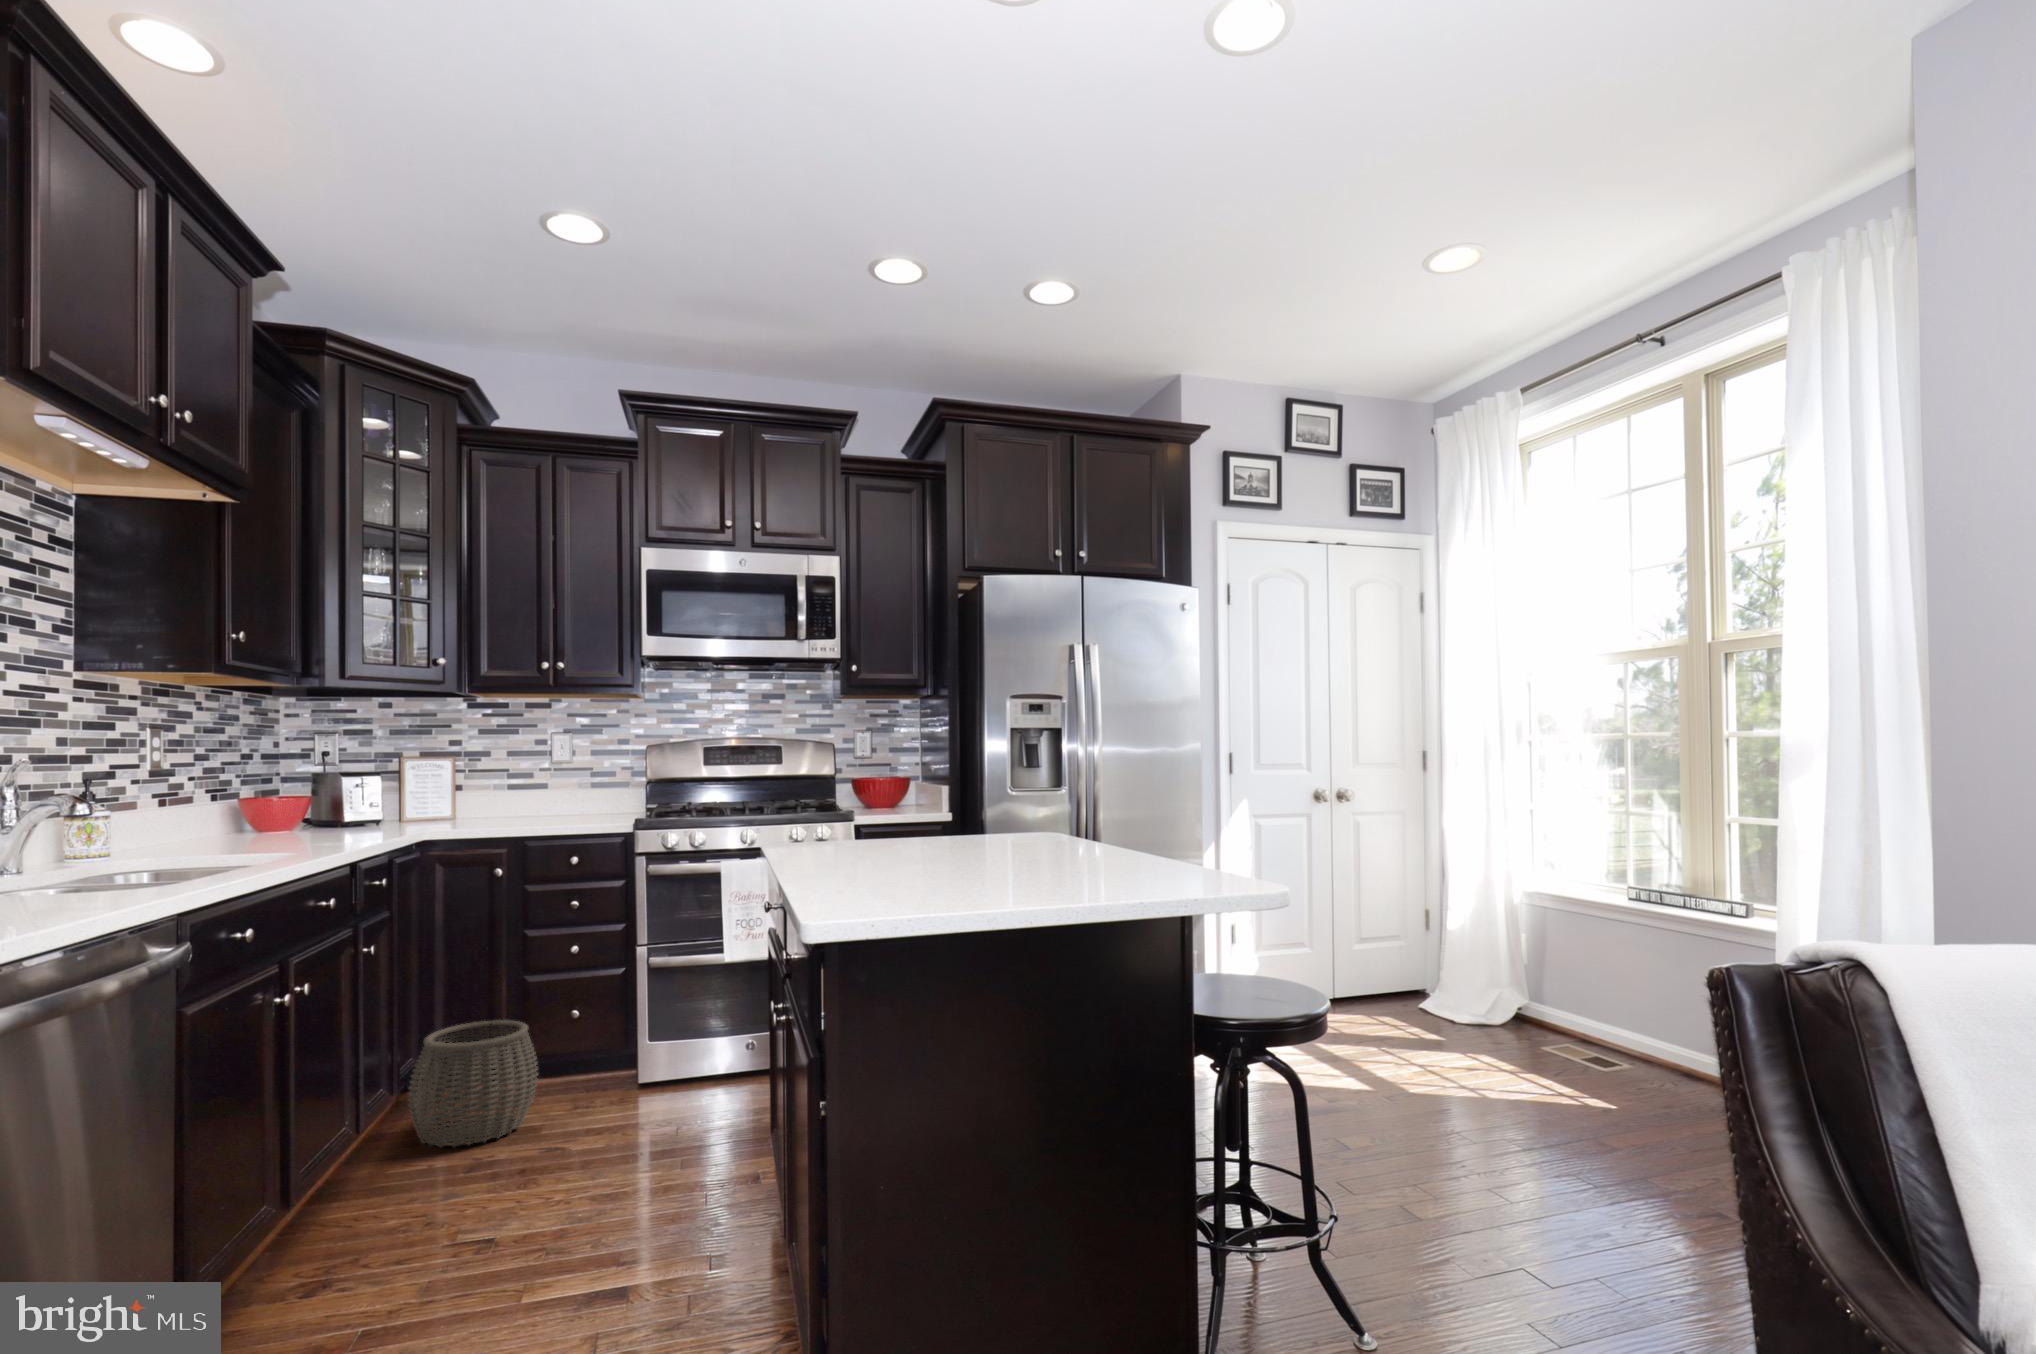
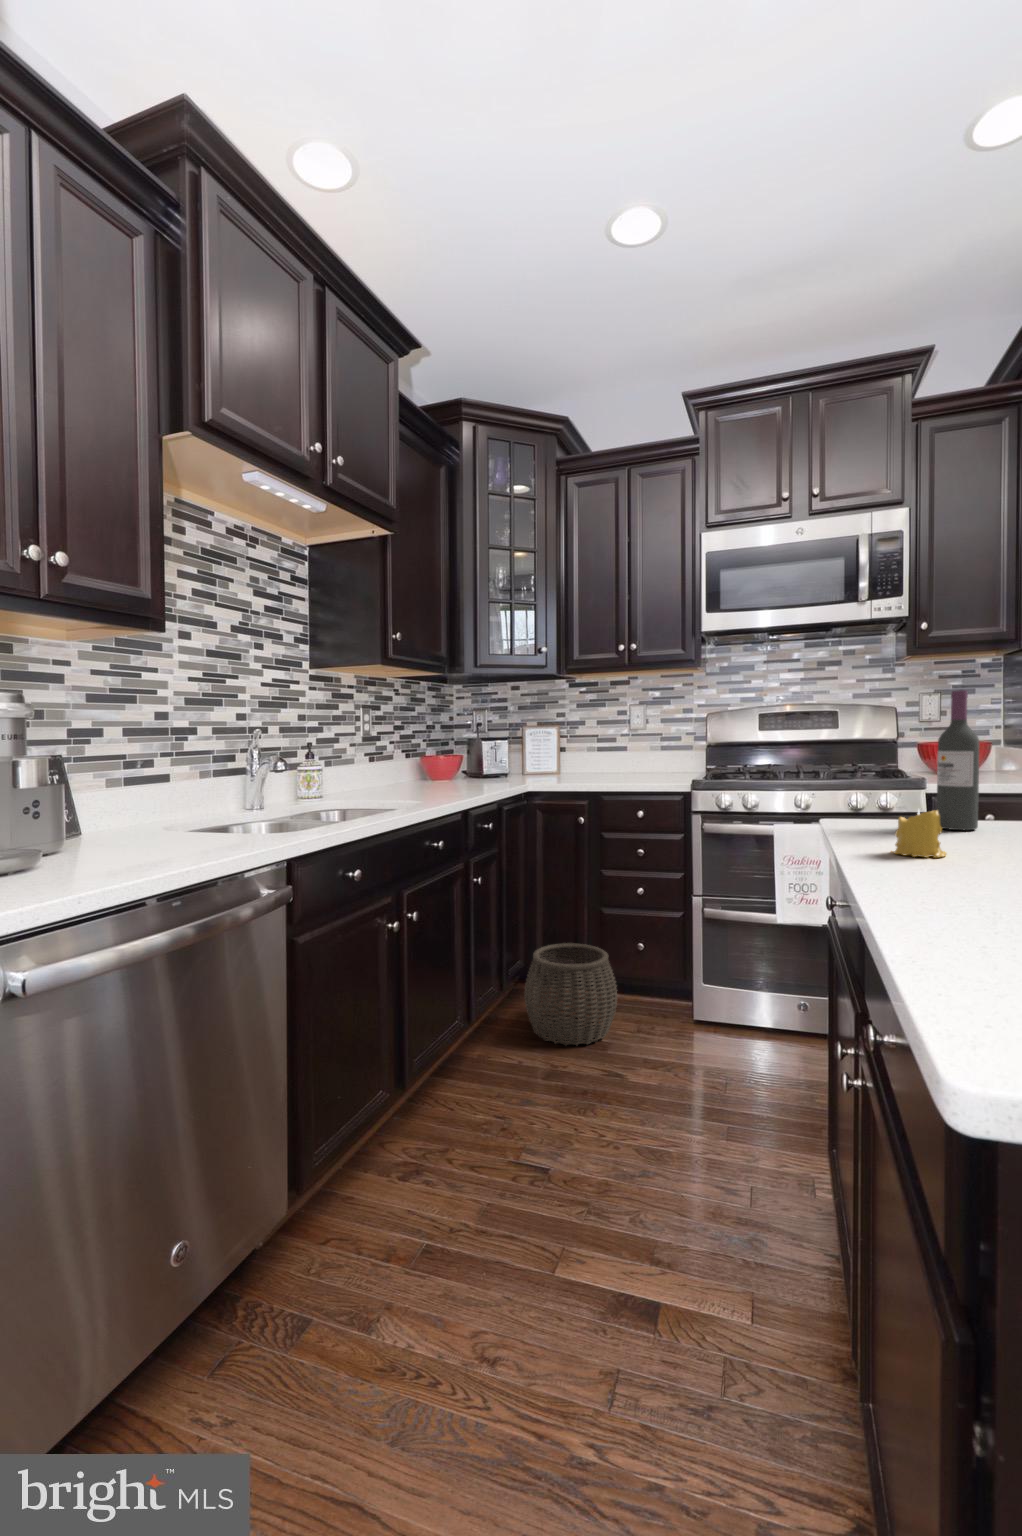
wine bottle: none [855,730,883,839] -> present [936,690,980,830]
candle: none [818,817,855,854] -> present [891,810,946,858]

